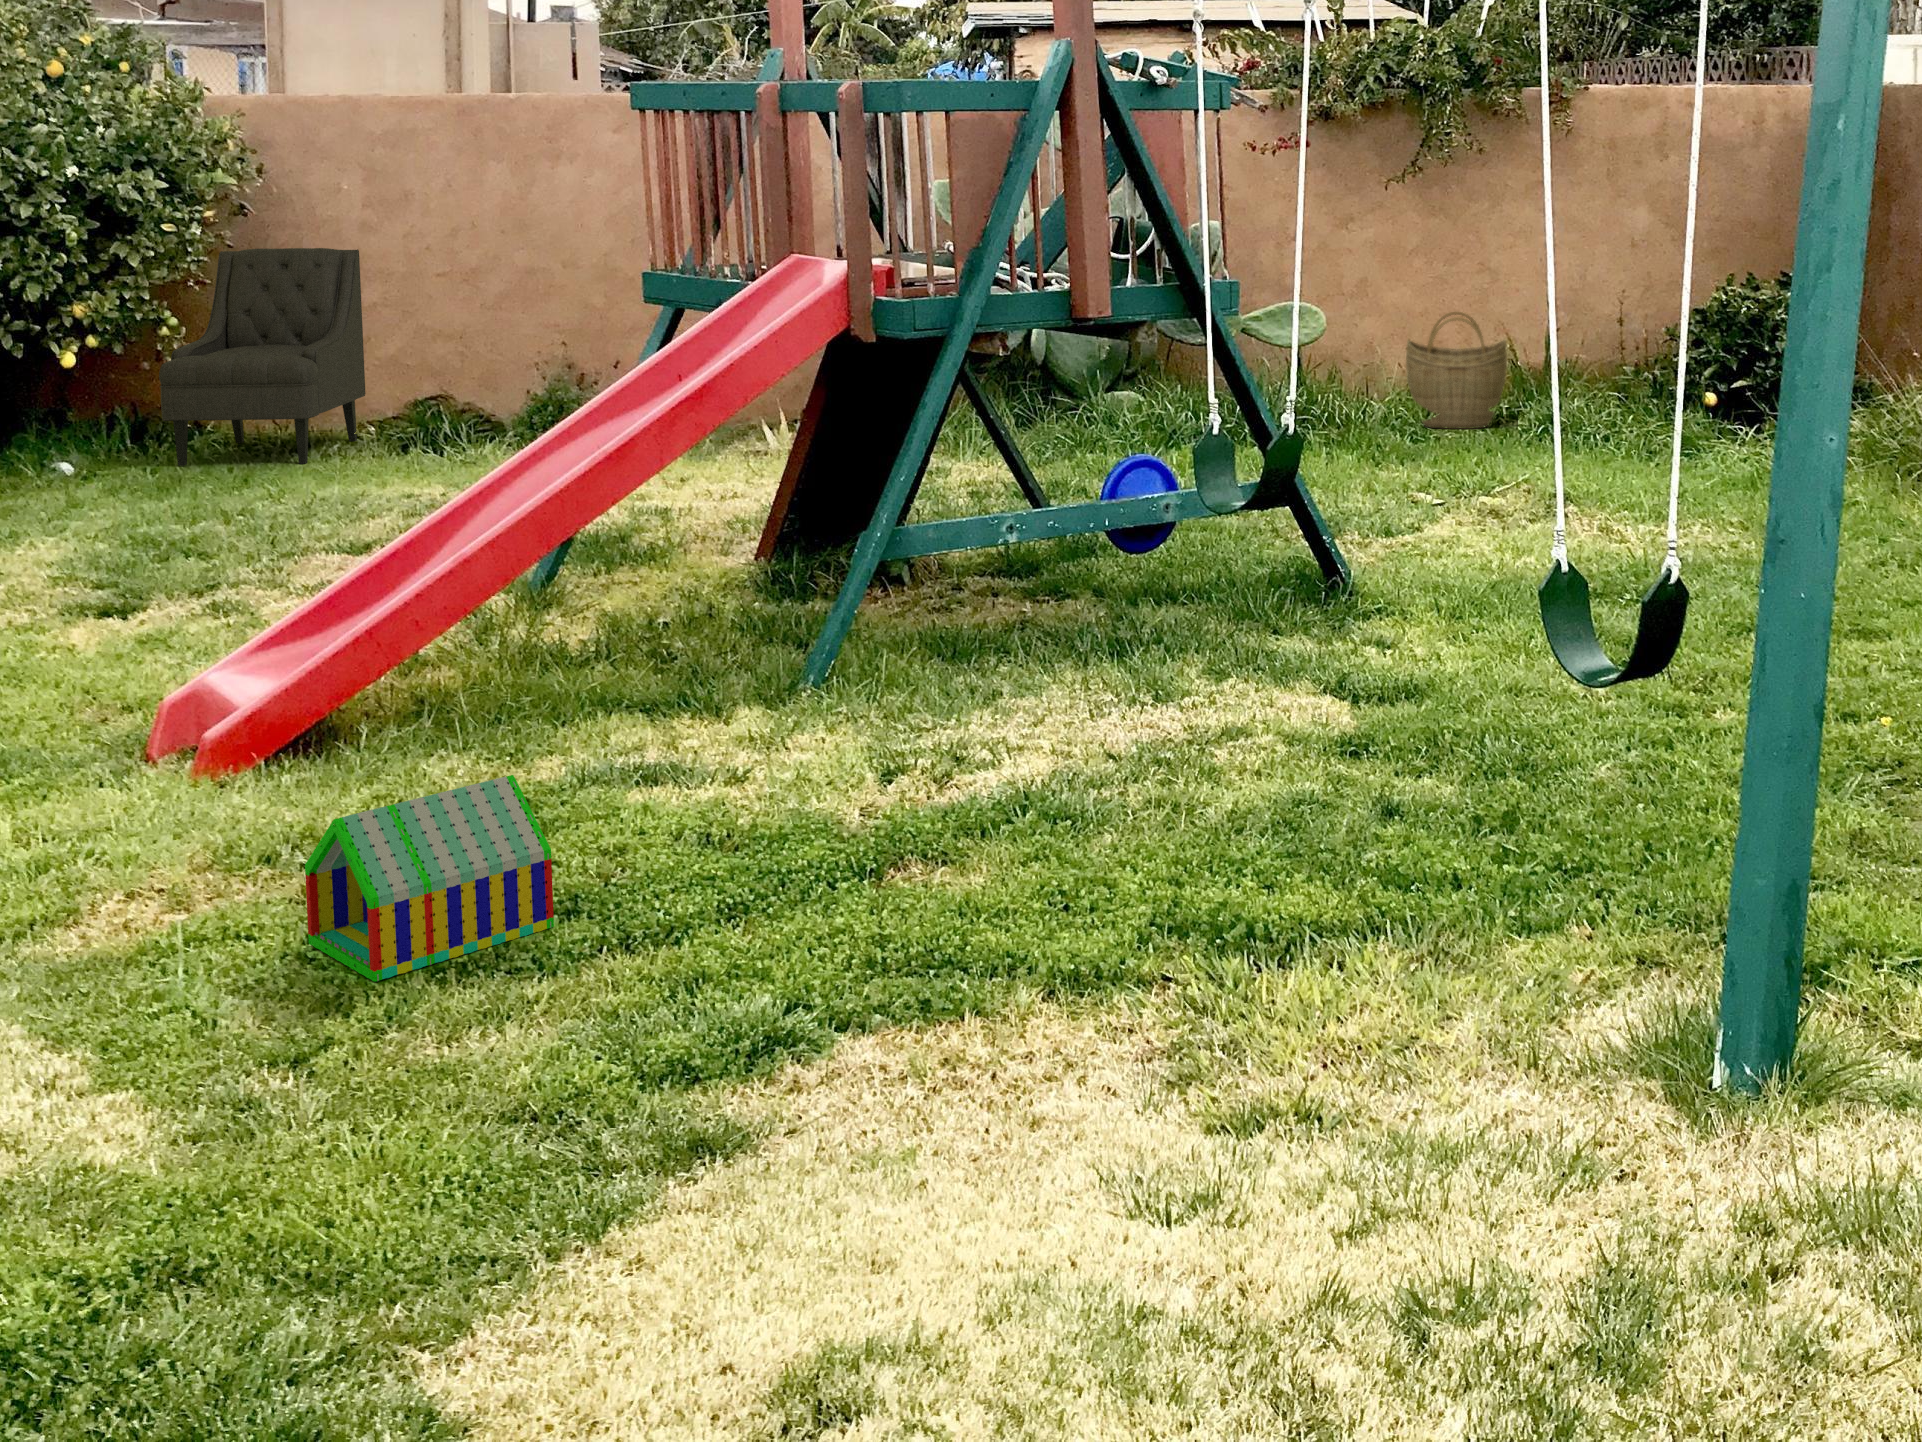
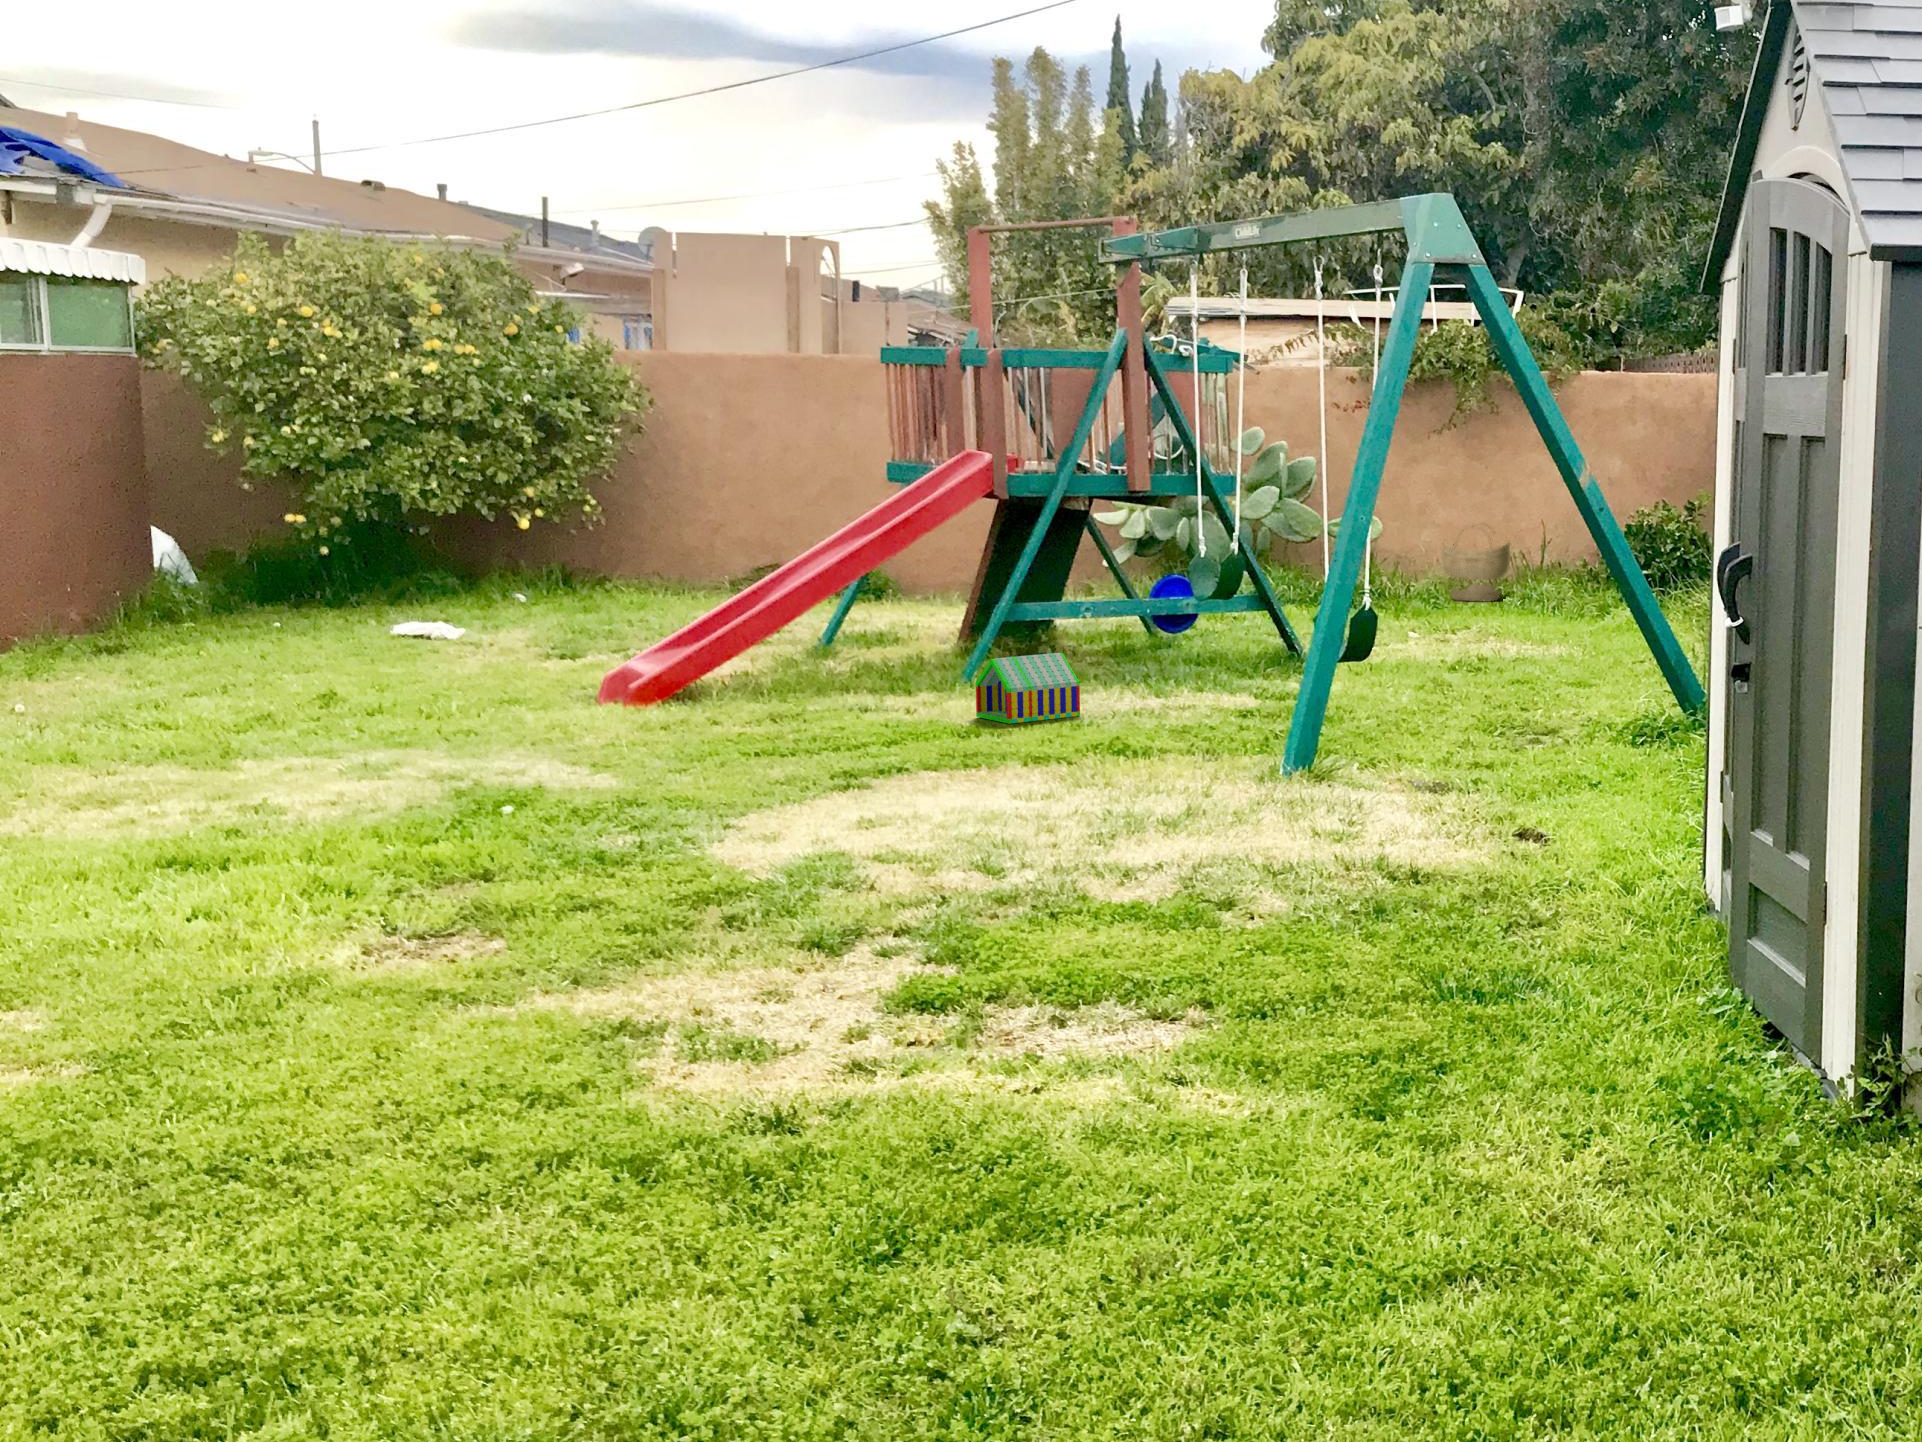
chair: present [159,248,366,466] -> none [585,457,726,603]
toy house: present [305,775,554,982] -> present [976,653,1080,724]

